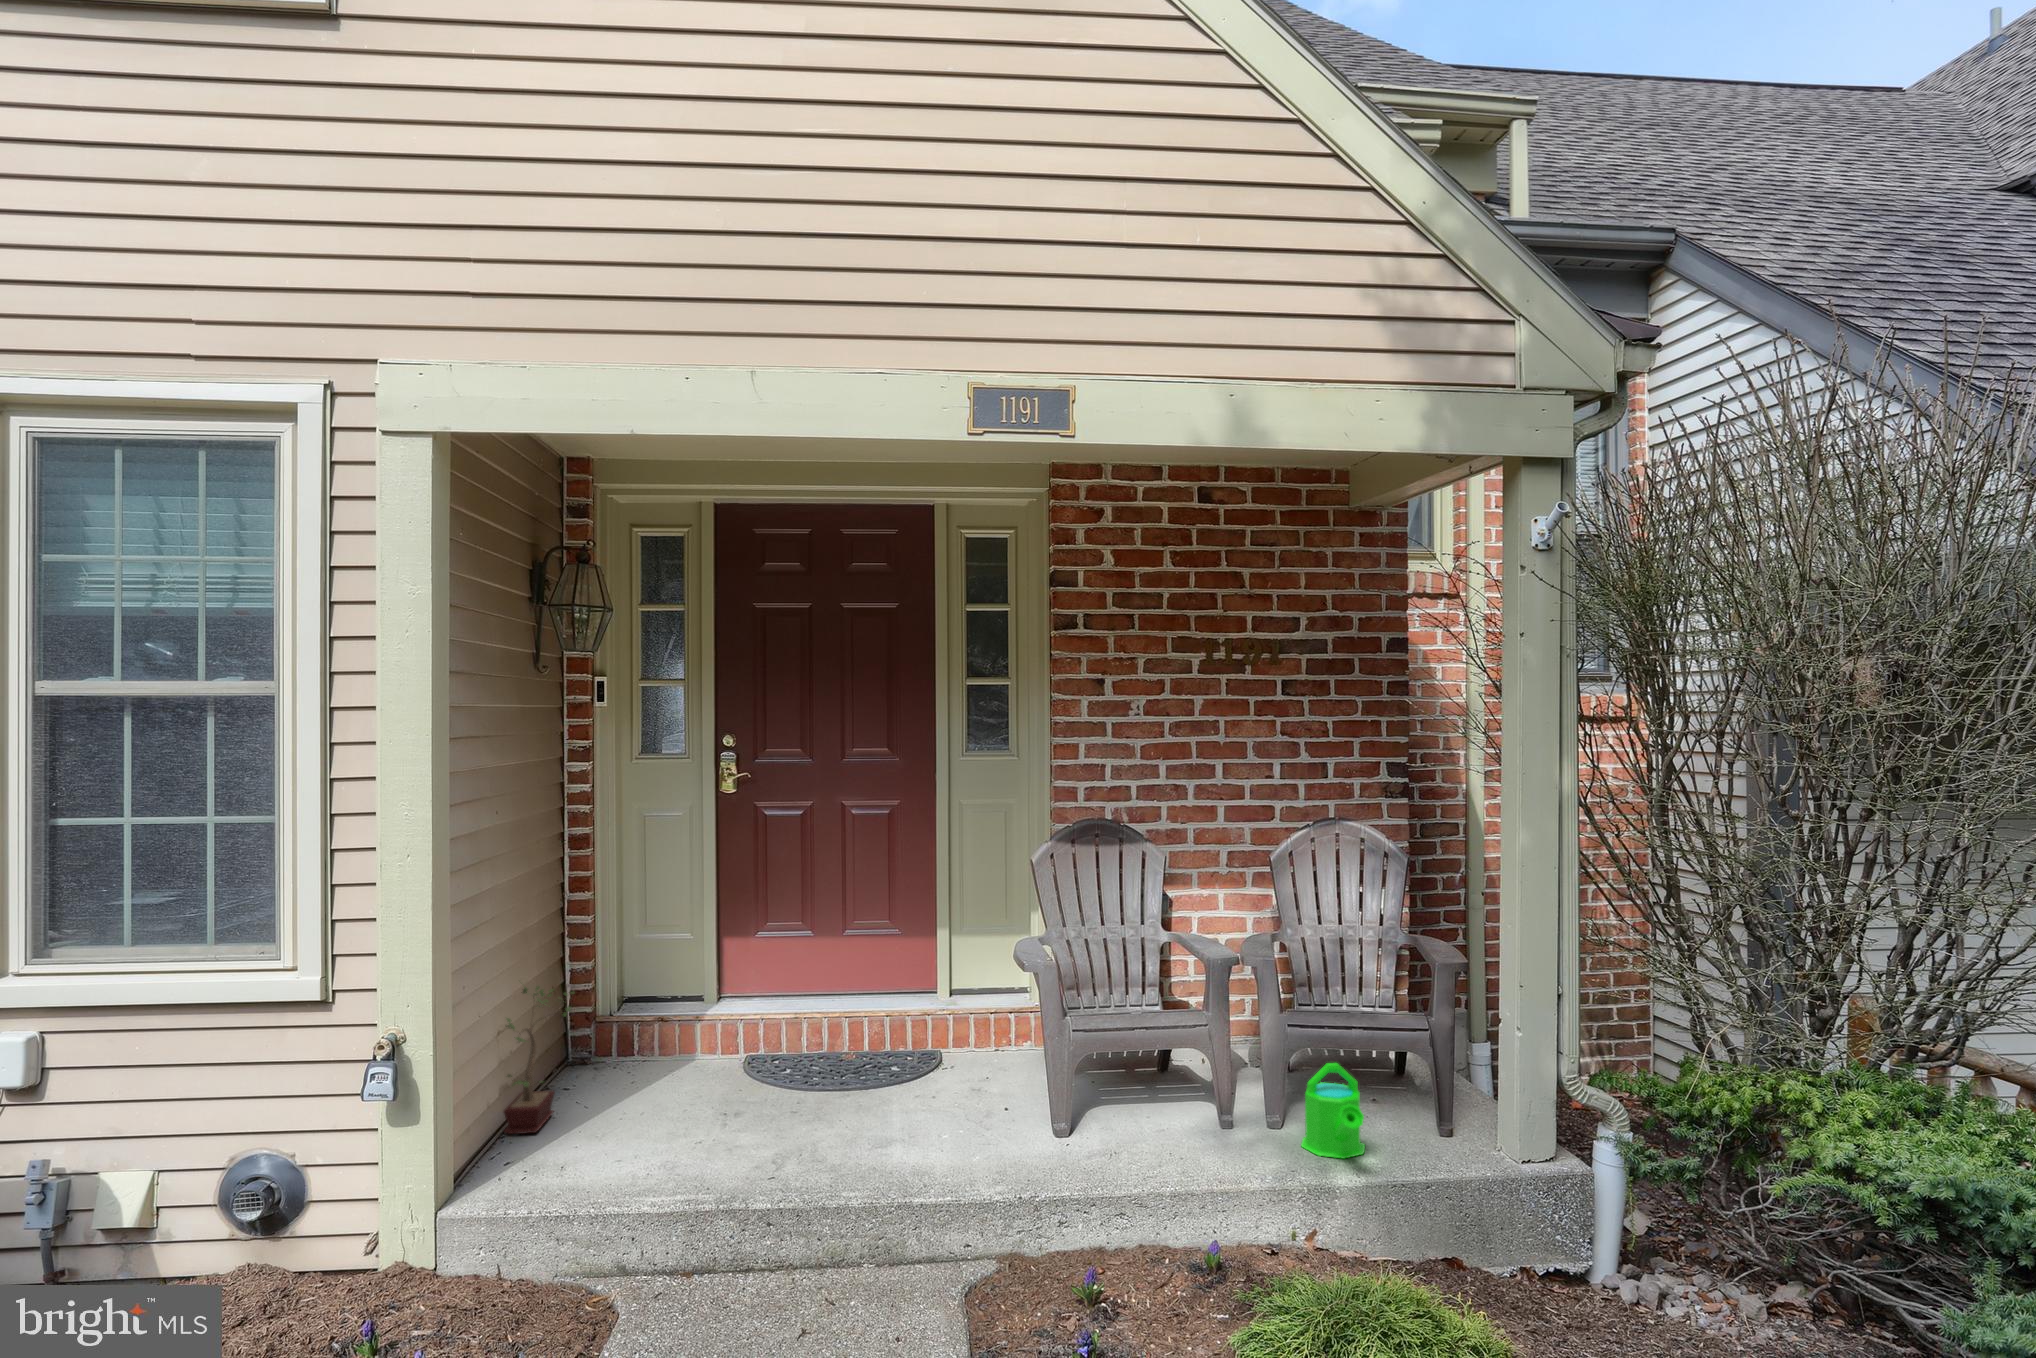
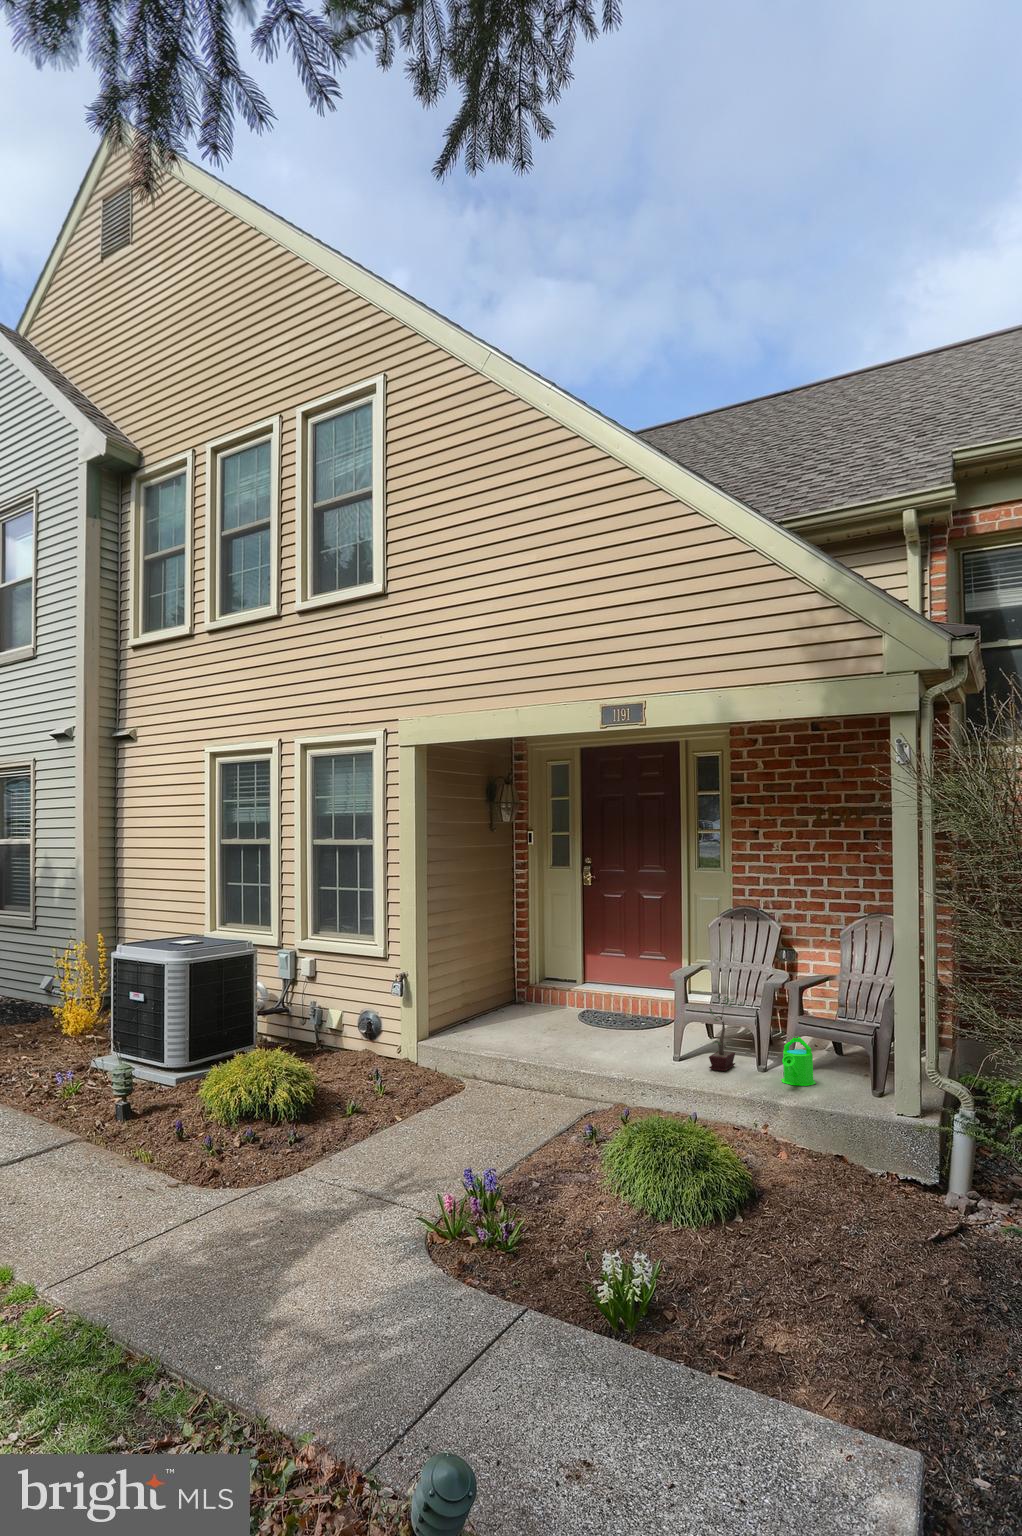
potted plant: present [504,987,574,1134] -> present [709,995,745,1071]

